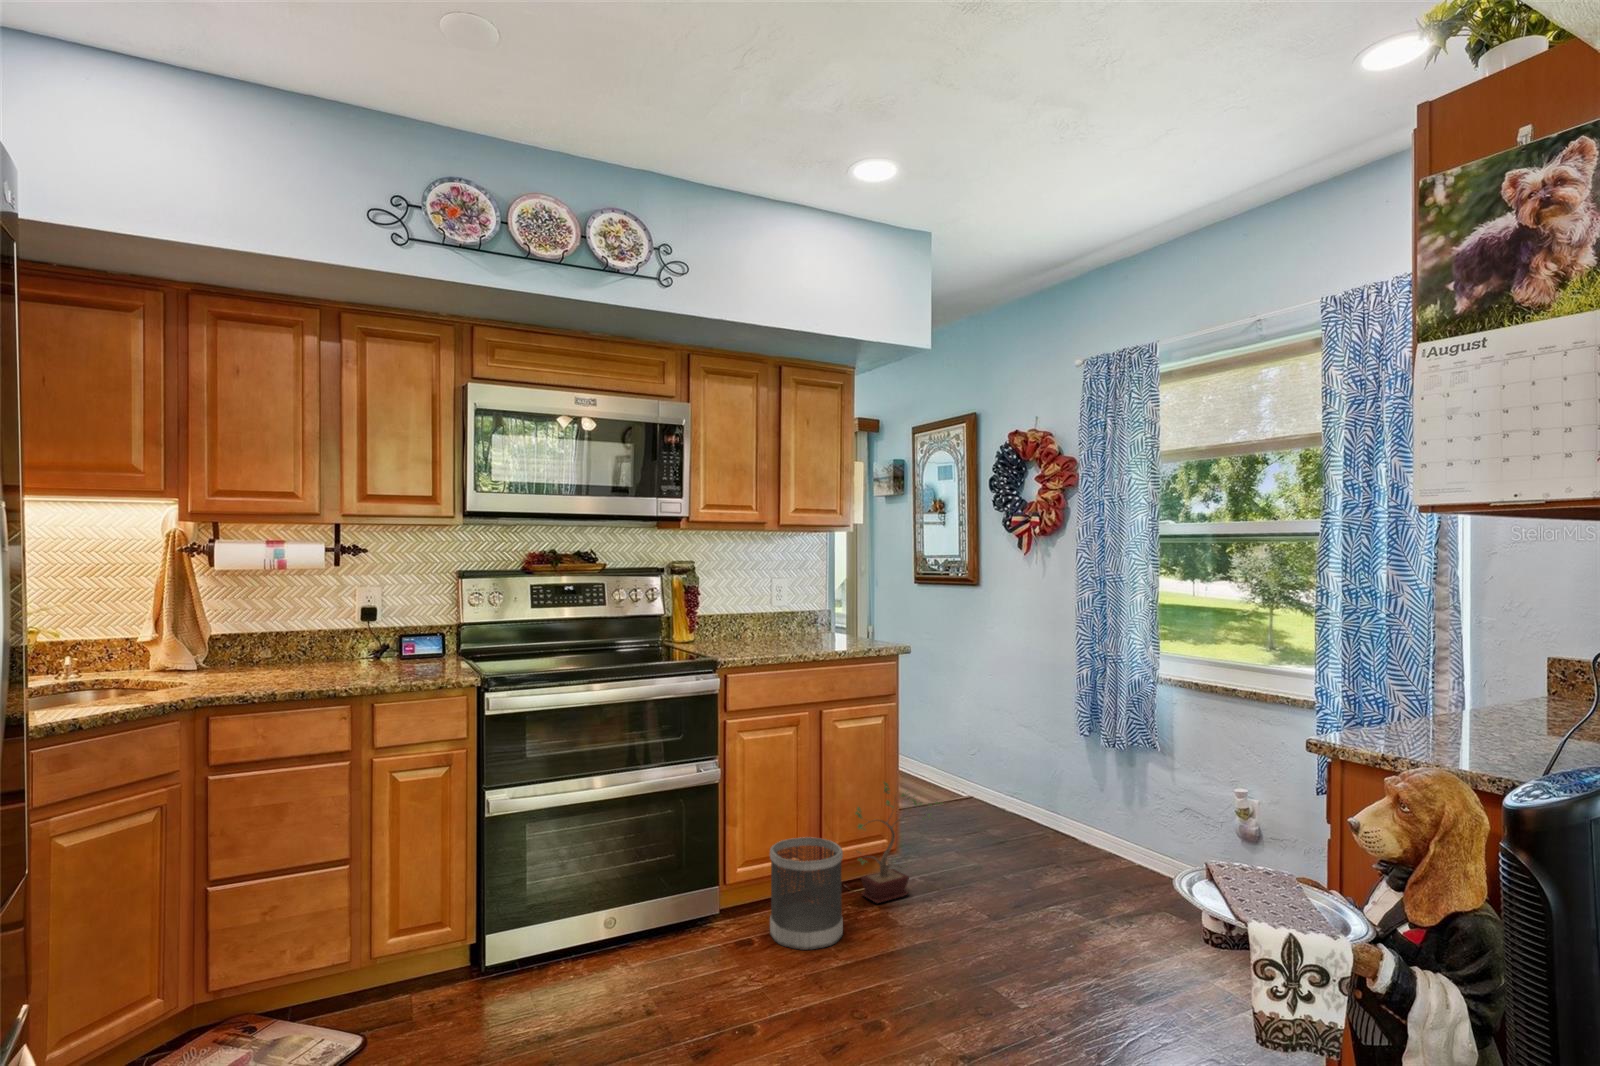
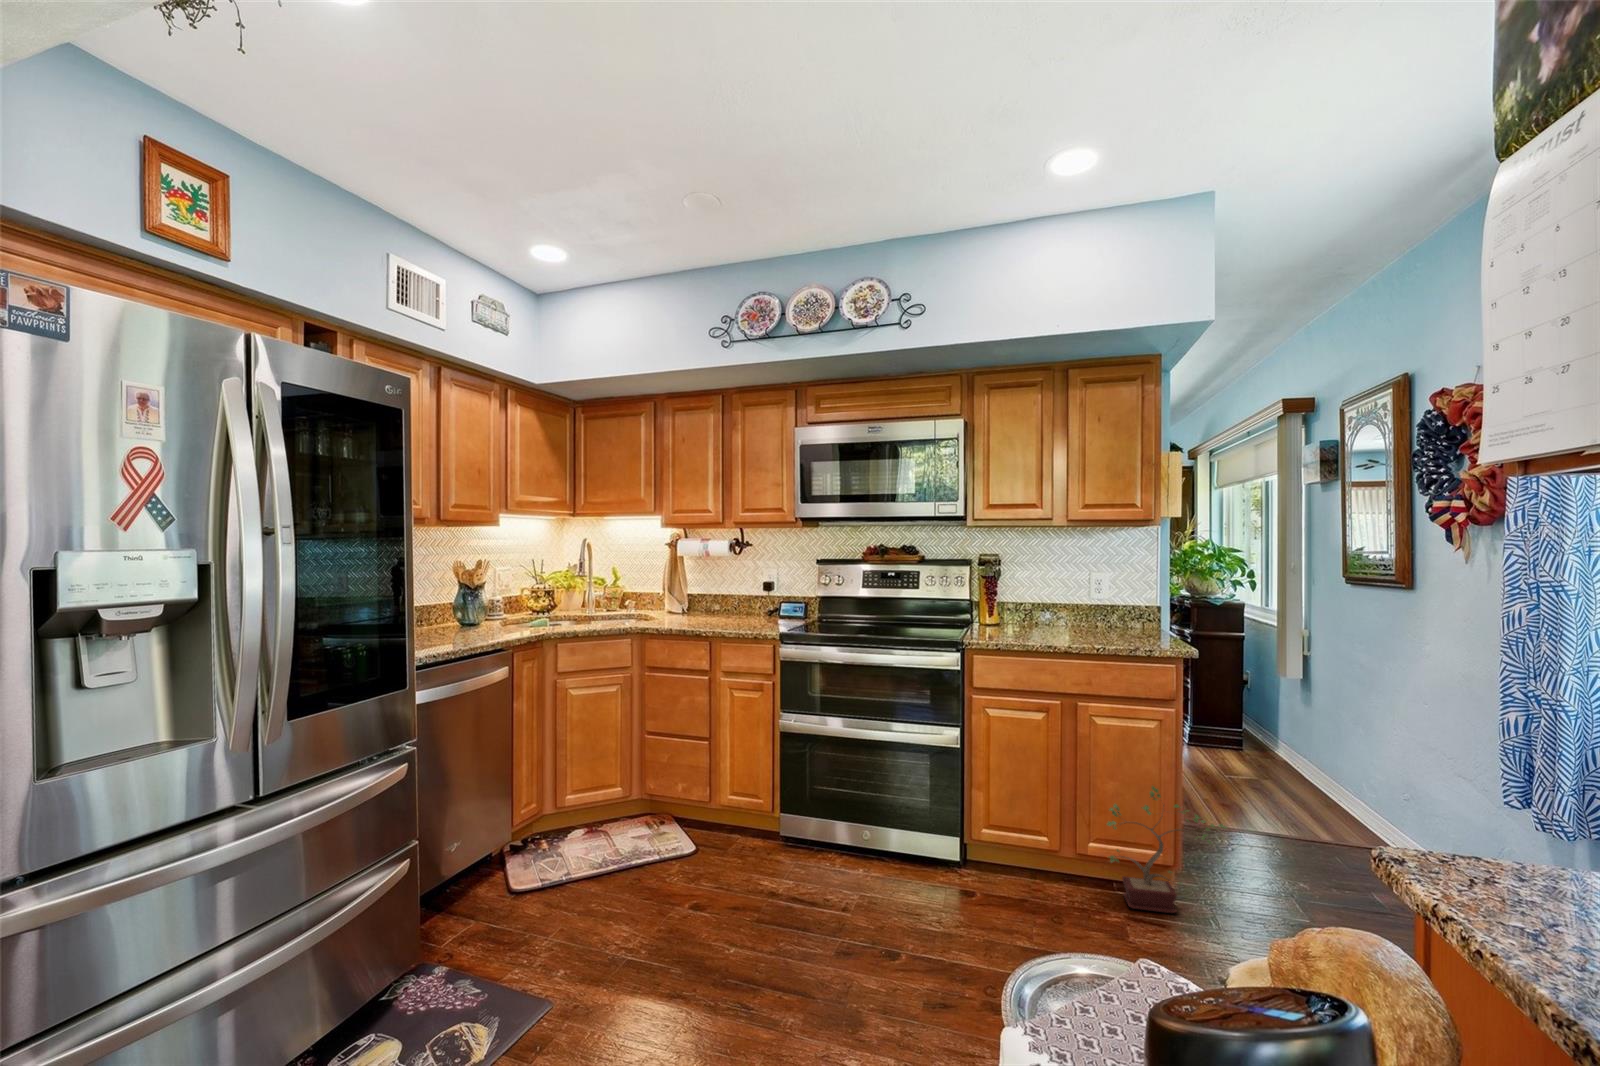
wastebasket: present [770,837,843,950] -> none [993,812,1065,923]

